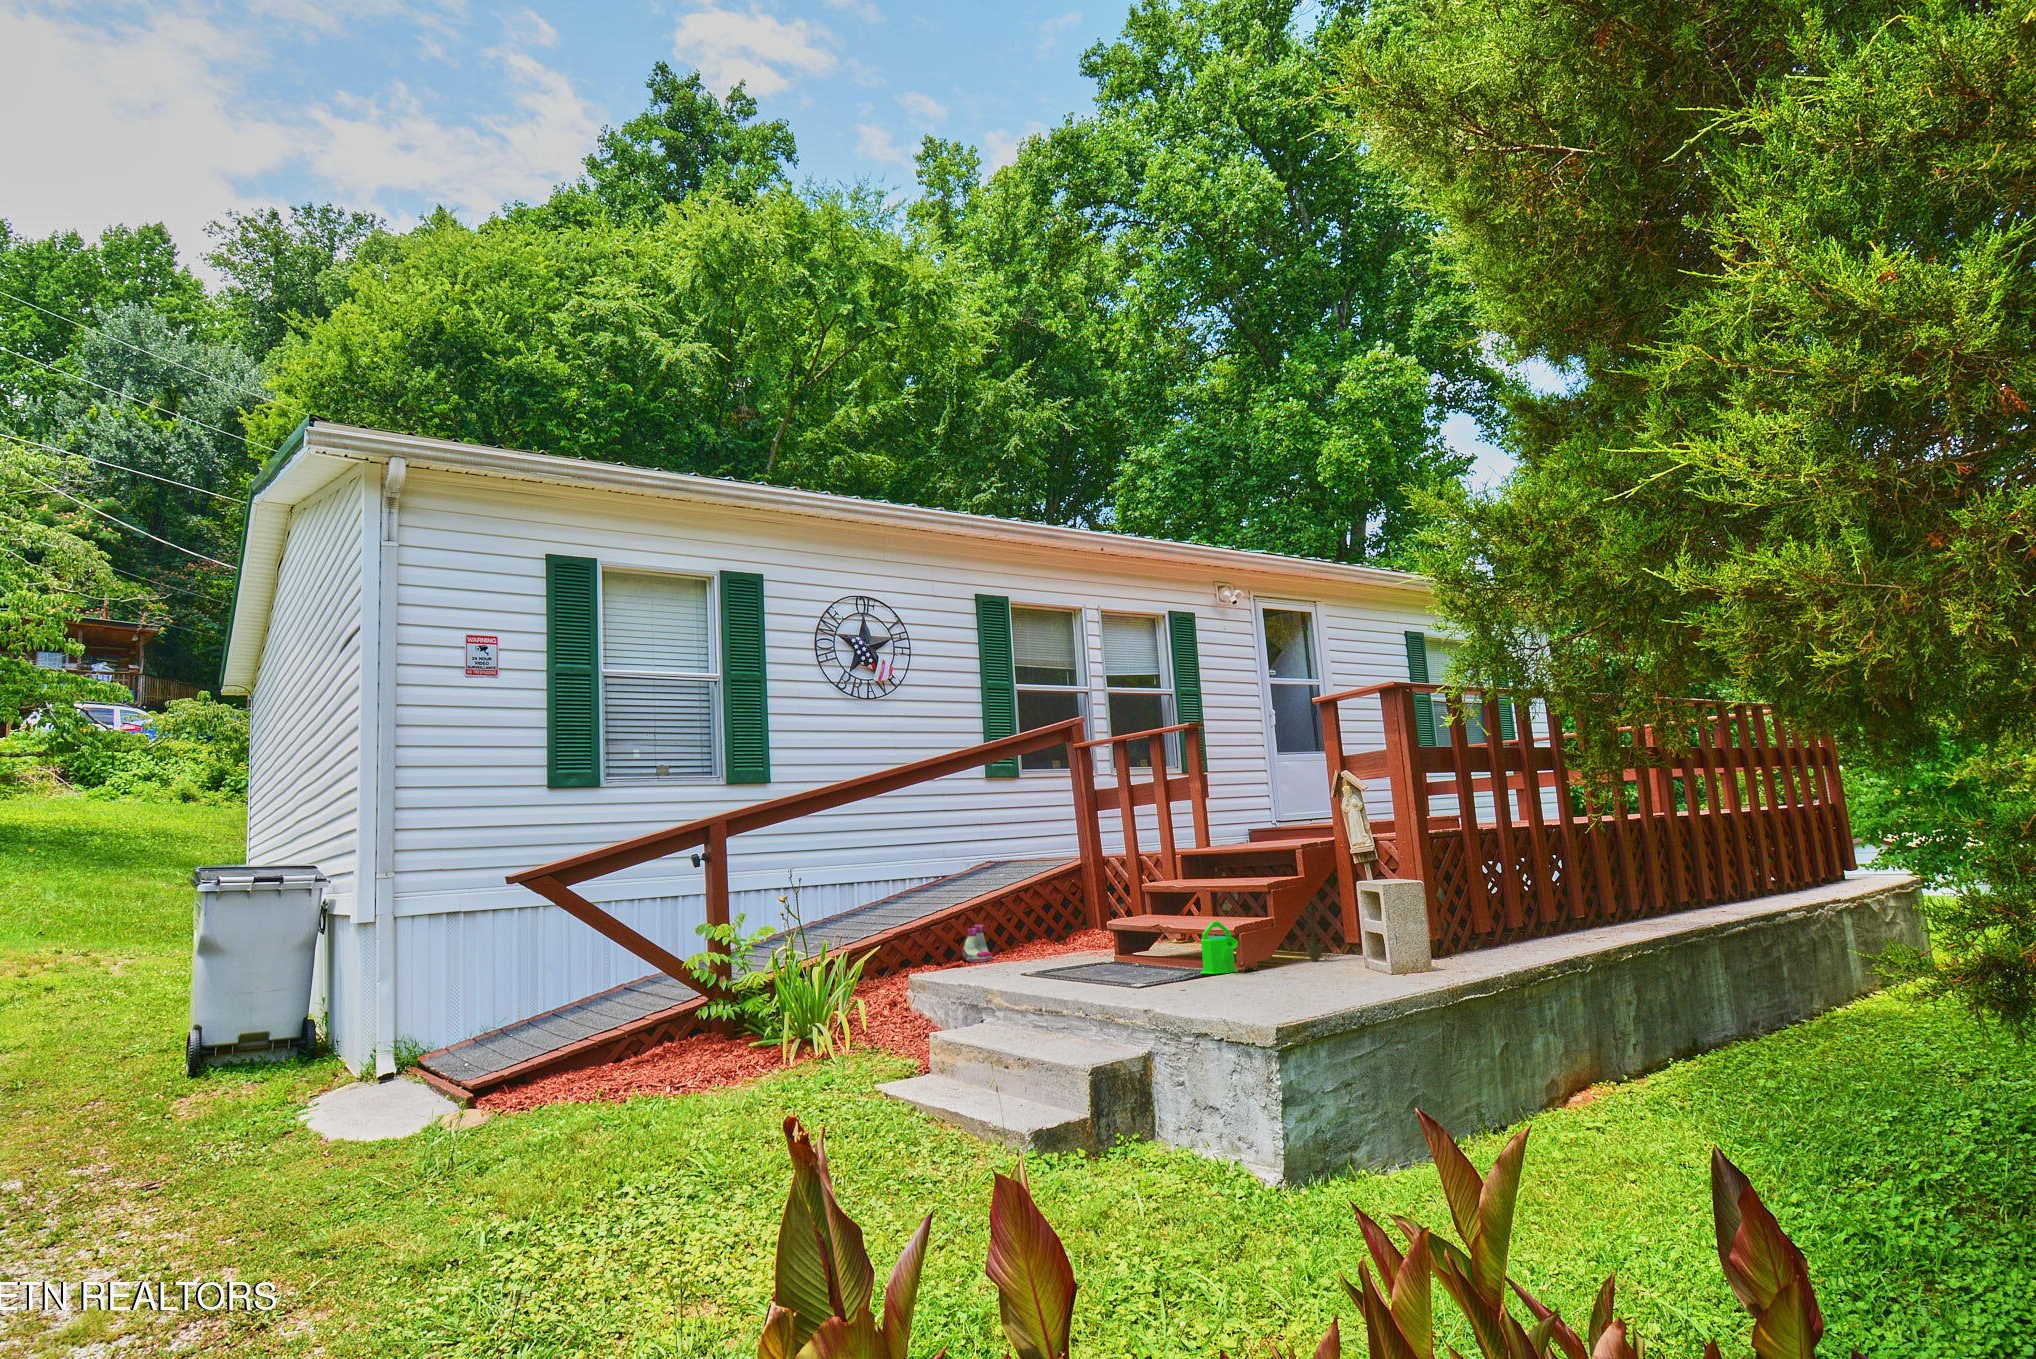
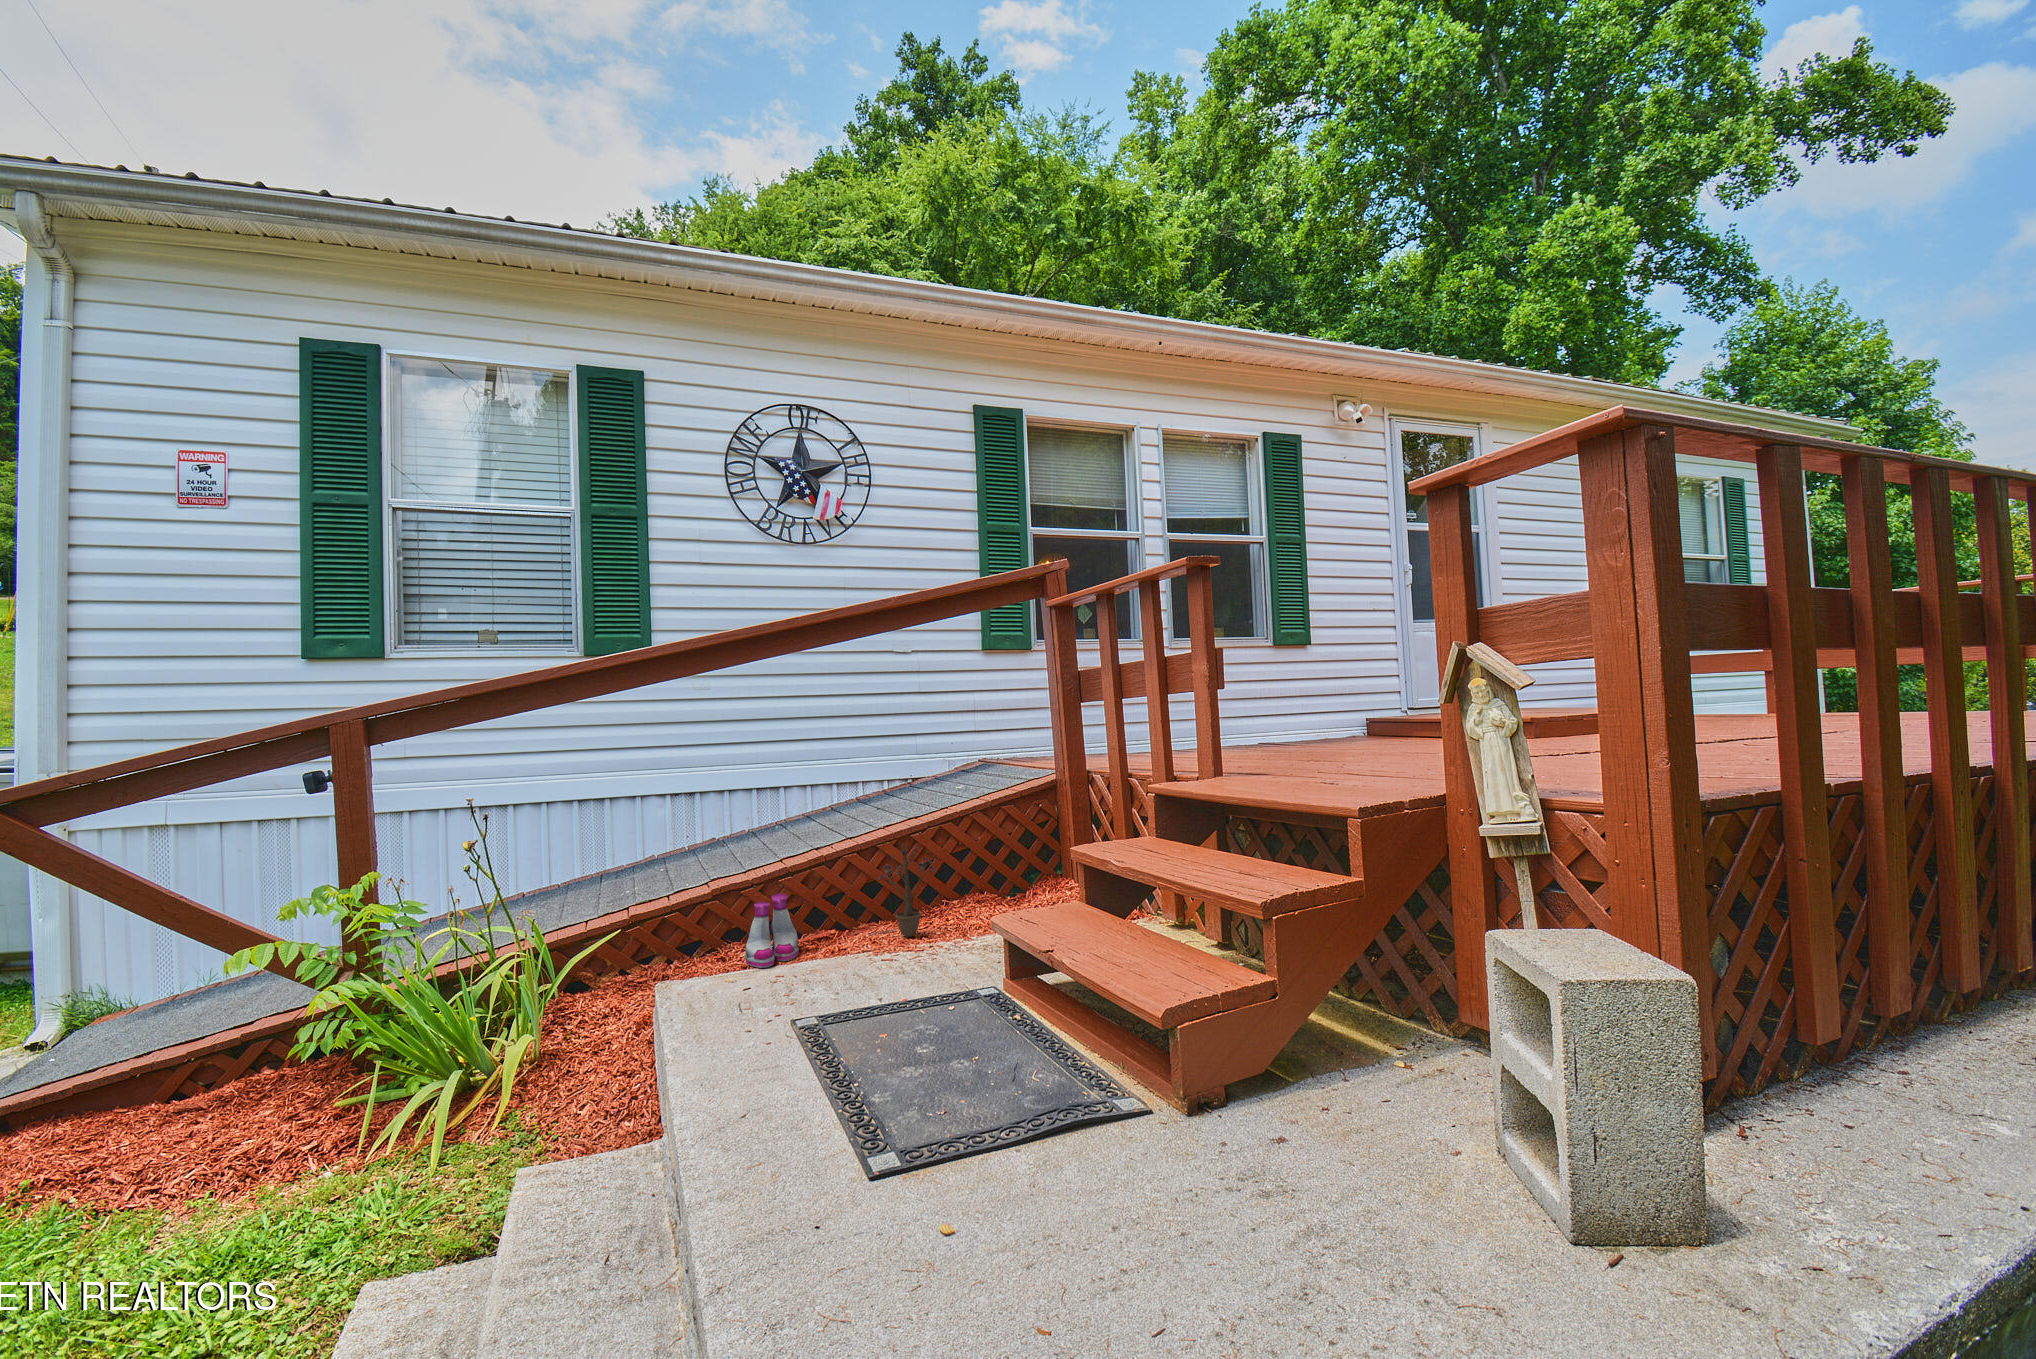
decorative plant: present [1293,896,1327,961] -> present [868,843,935,937]
watering can: present [1201,921,1238,974] -> none [900,1098,1023,1294]

